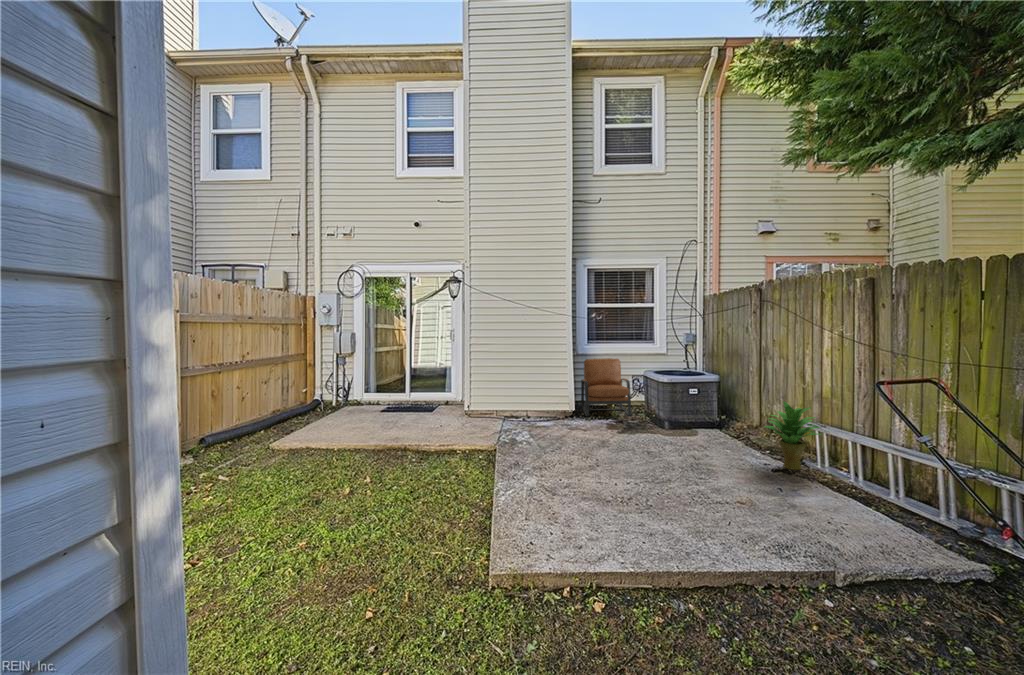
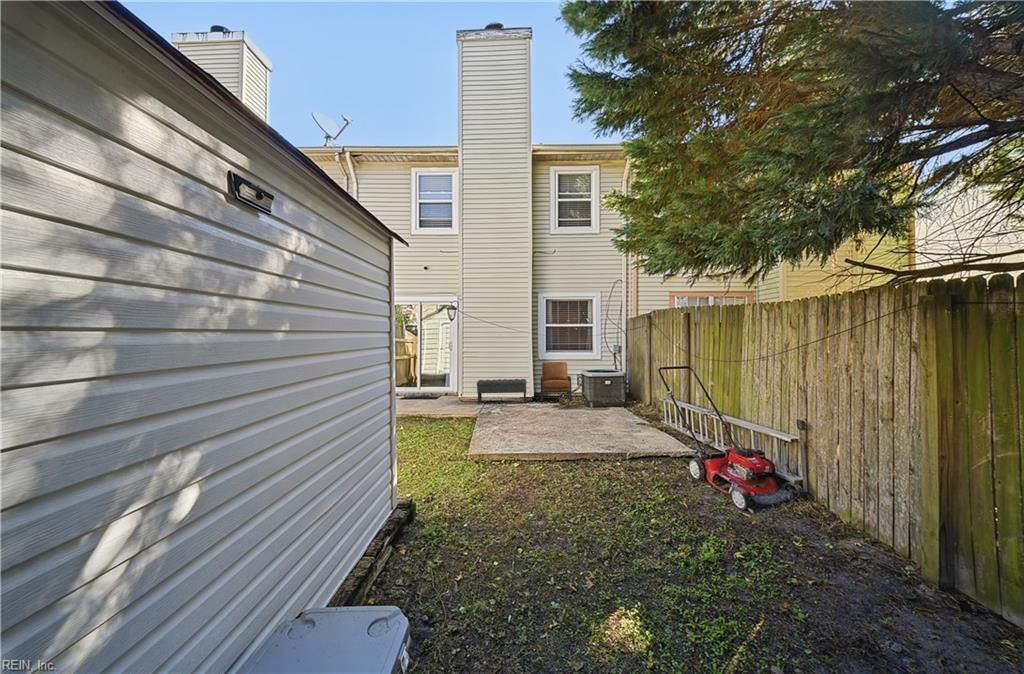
bench: none [492,384,565,421] -> present [477,379,527,404]
potted plant: present [765,402,820,470] -> none [634,385,664,424]

